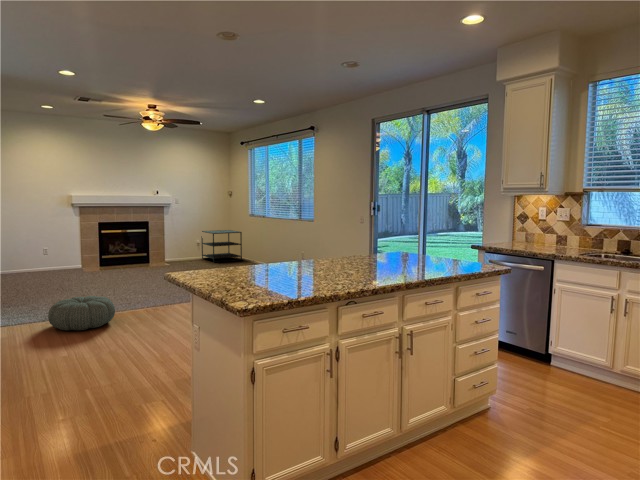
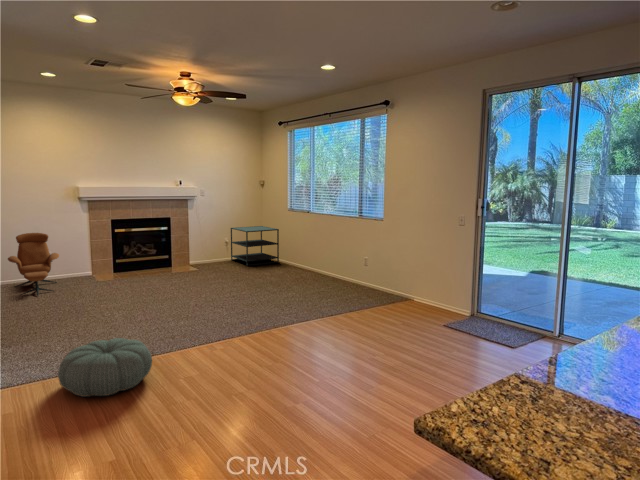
lounge chair: none [13,232,55,281] -> present [8,233,59,296]

